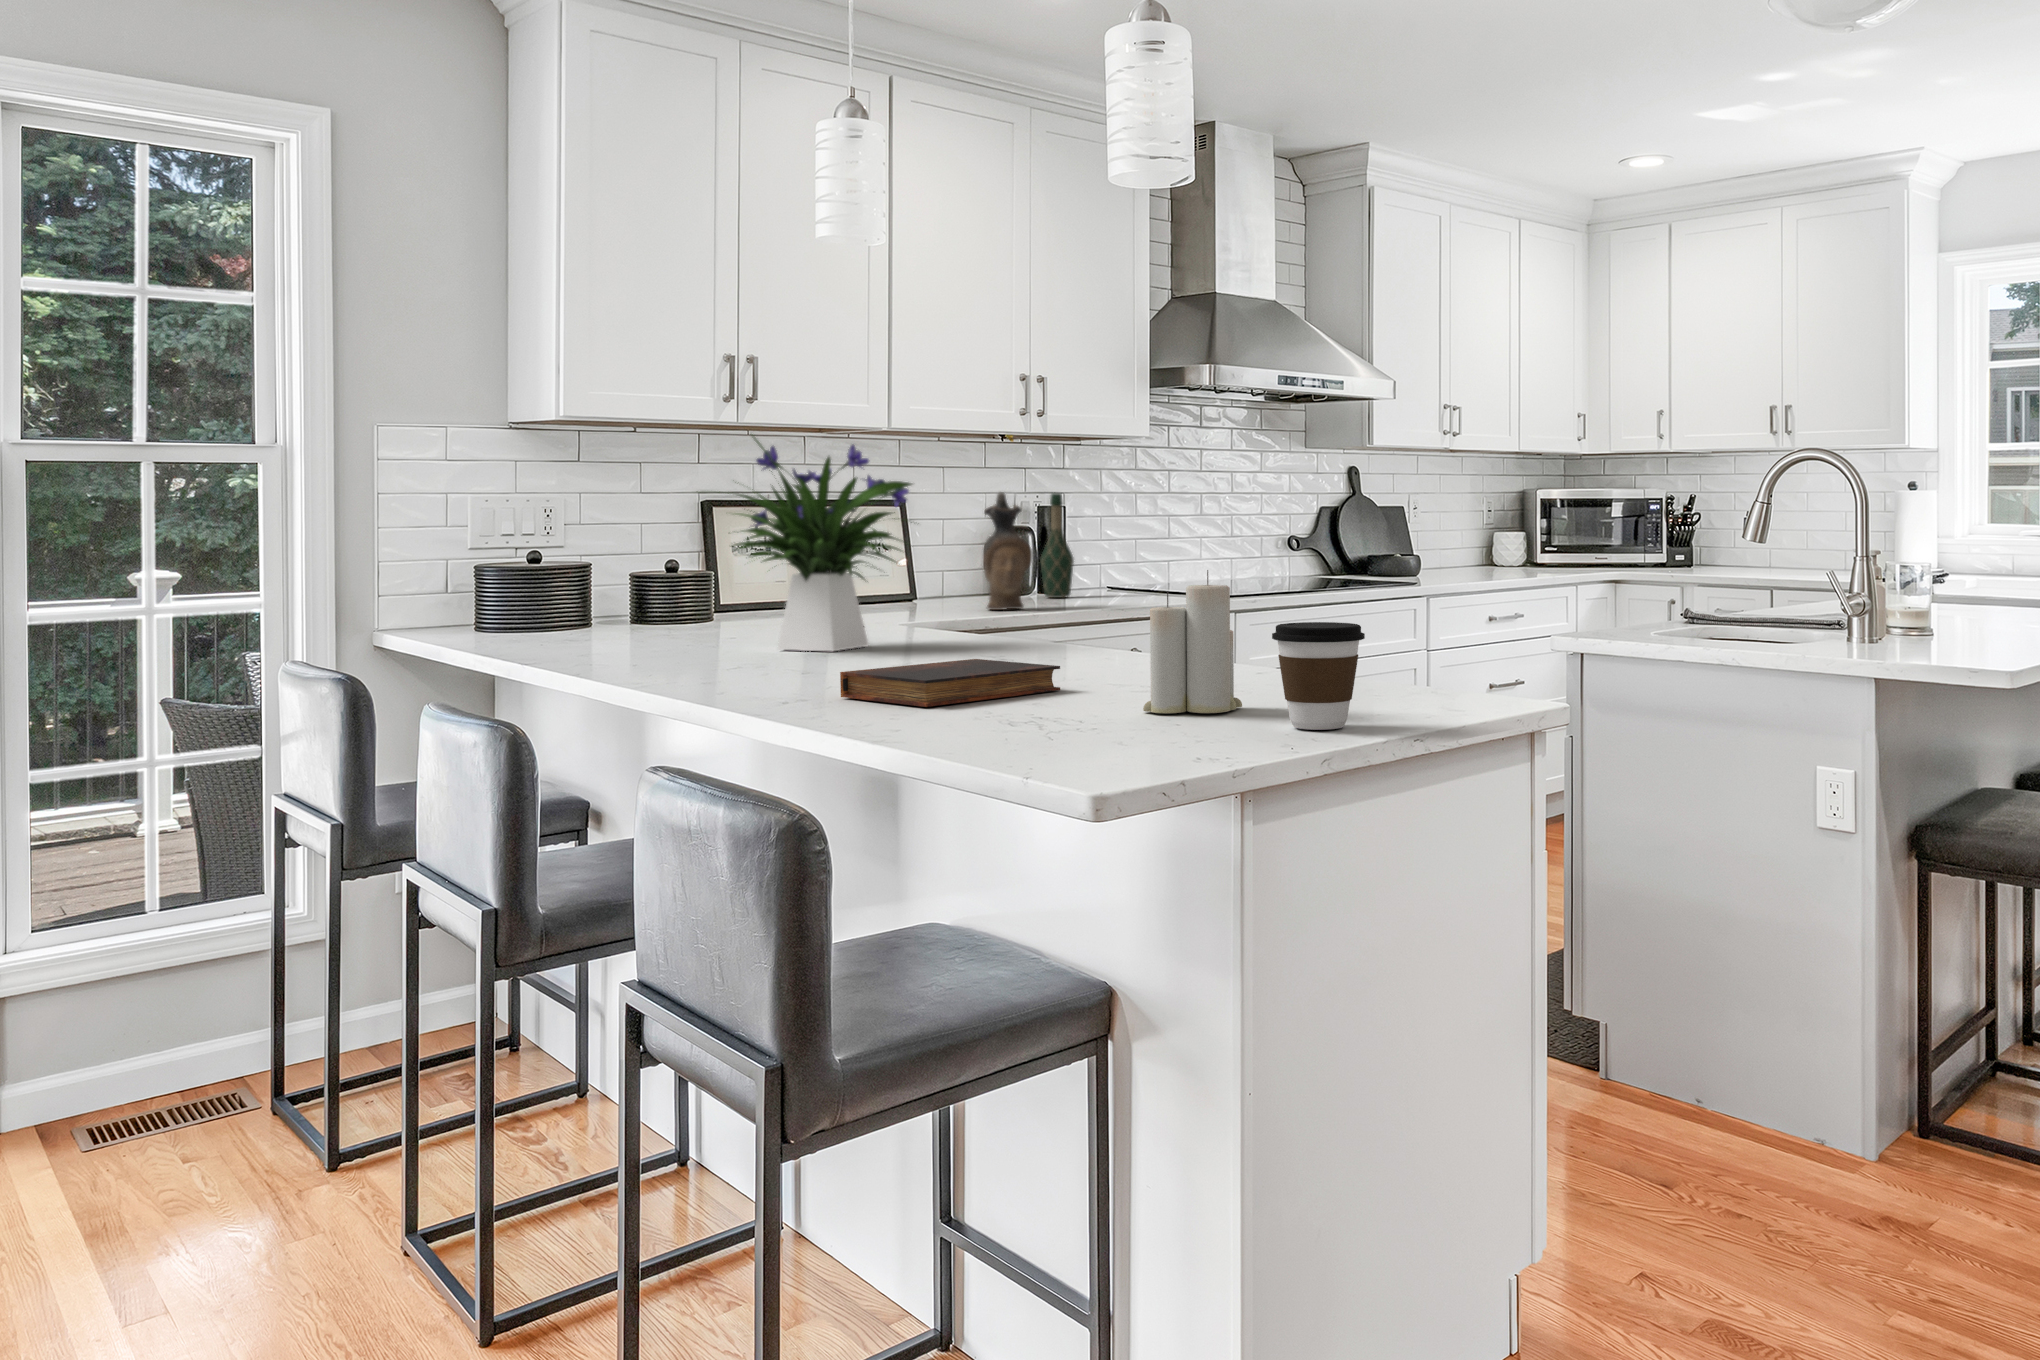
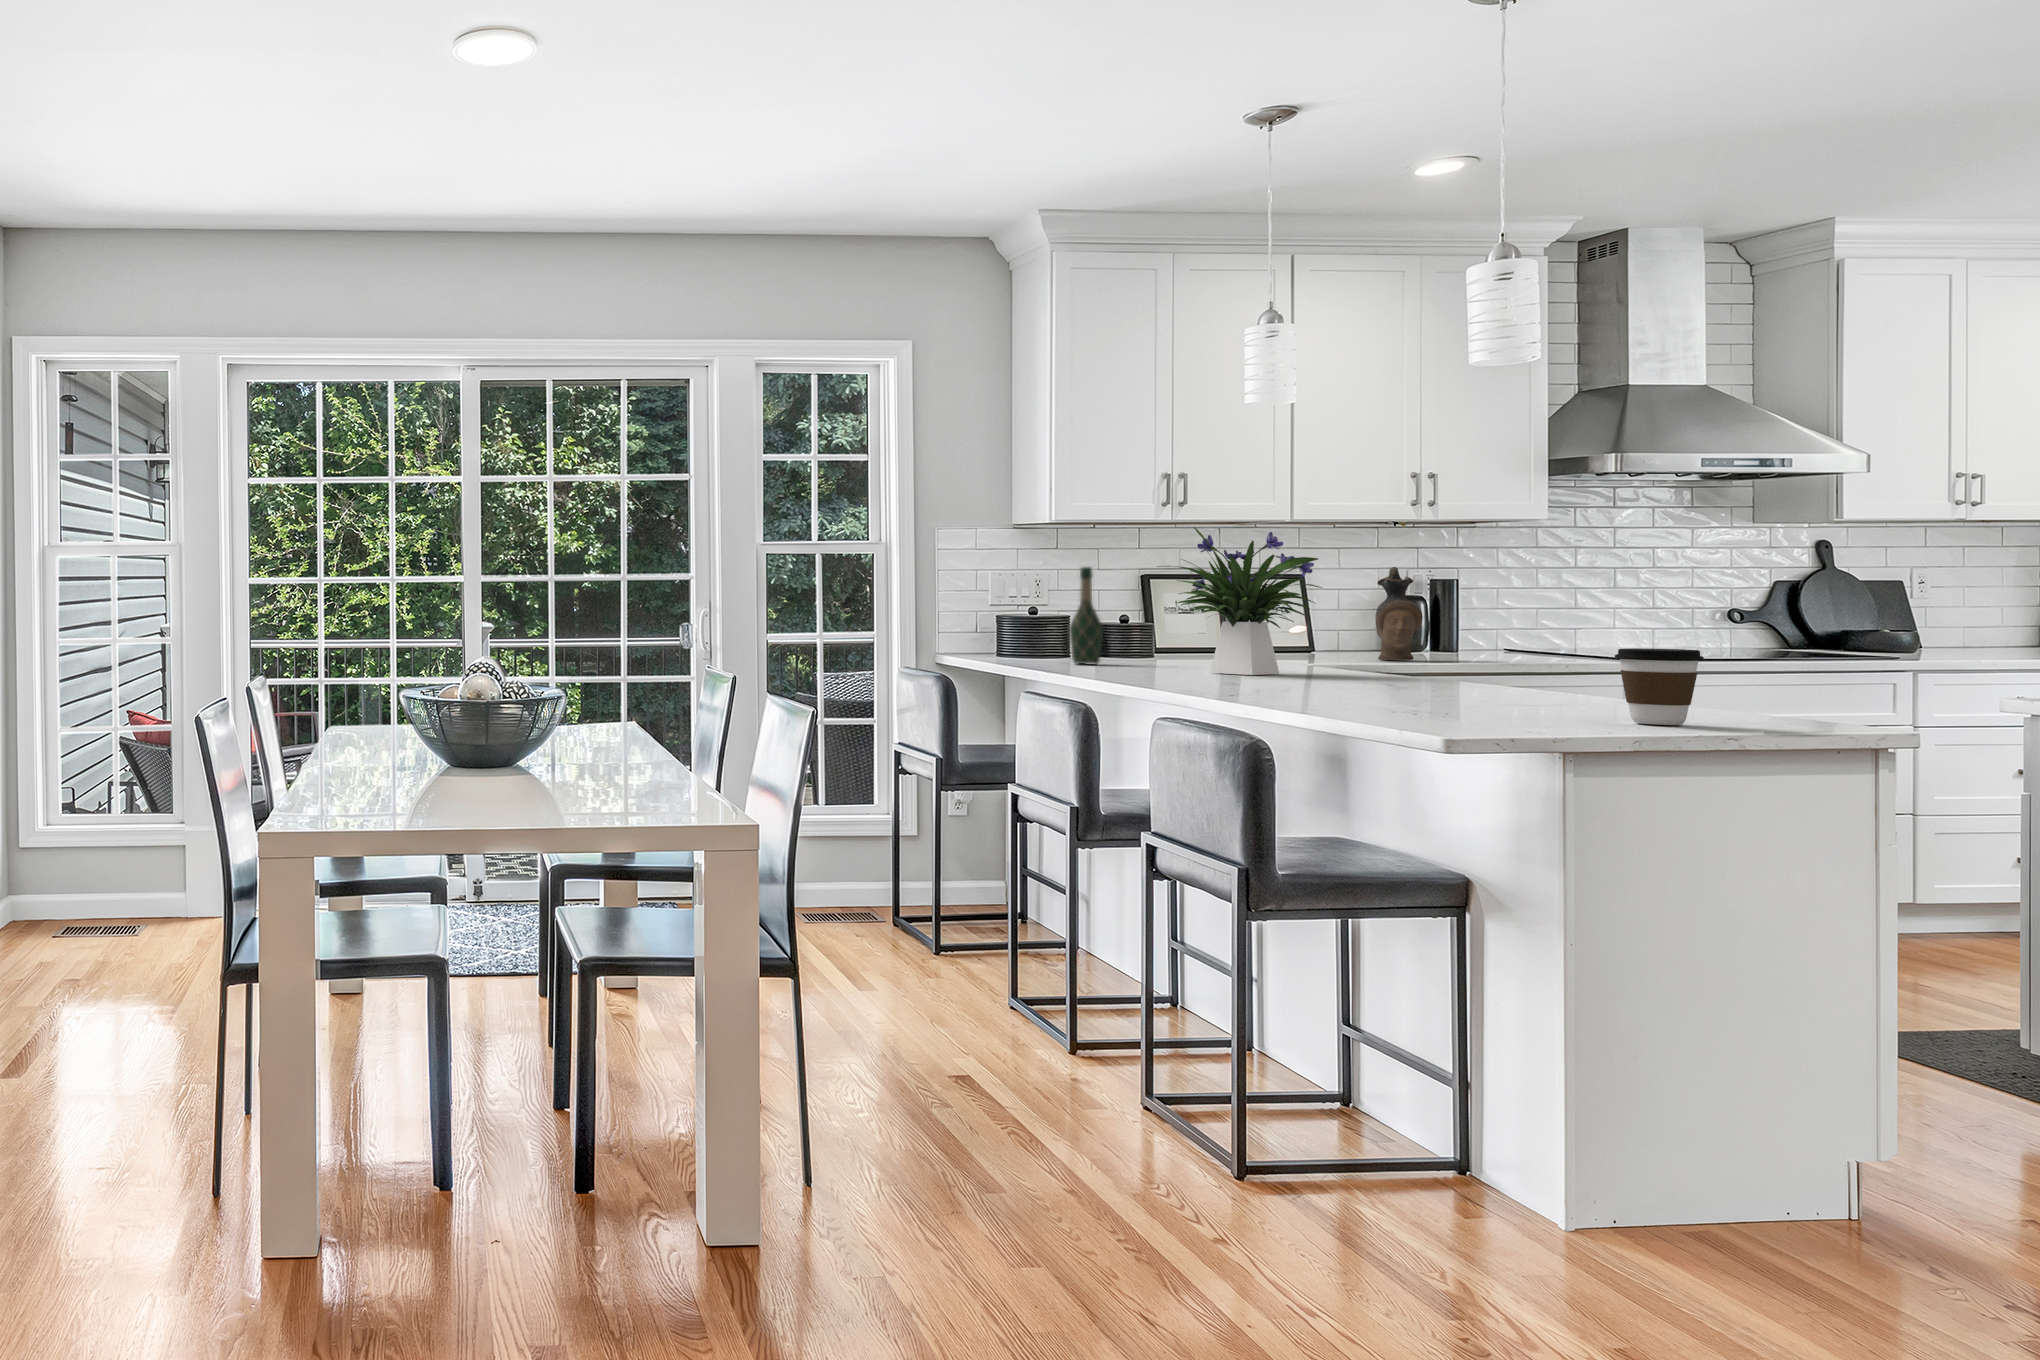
wine bottle: present [1040,493,1074,598] -> present [1069,567,1103,665]
candle: present [1143,570,1242,713] -> none [1504,612,1595,713]
book: present [840,659,1060,707] -> none [1266,676,1437,700]

